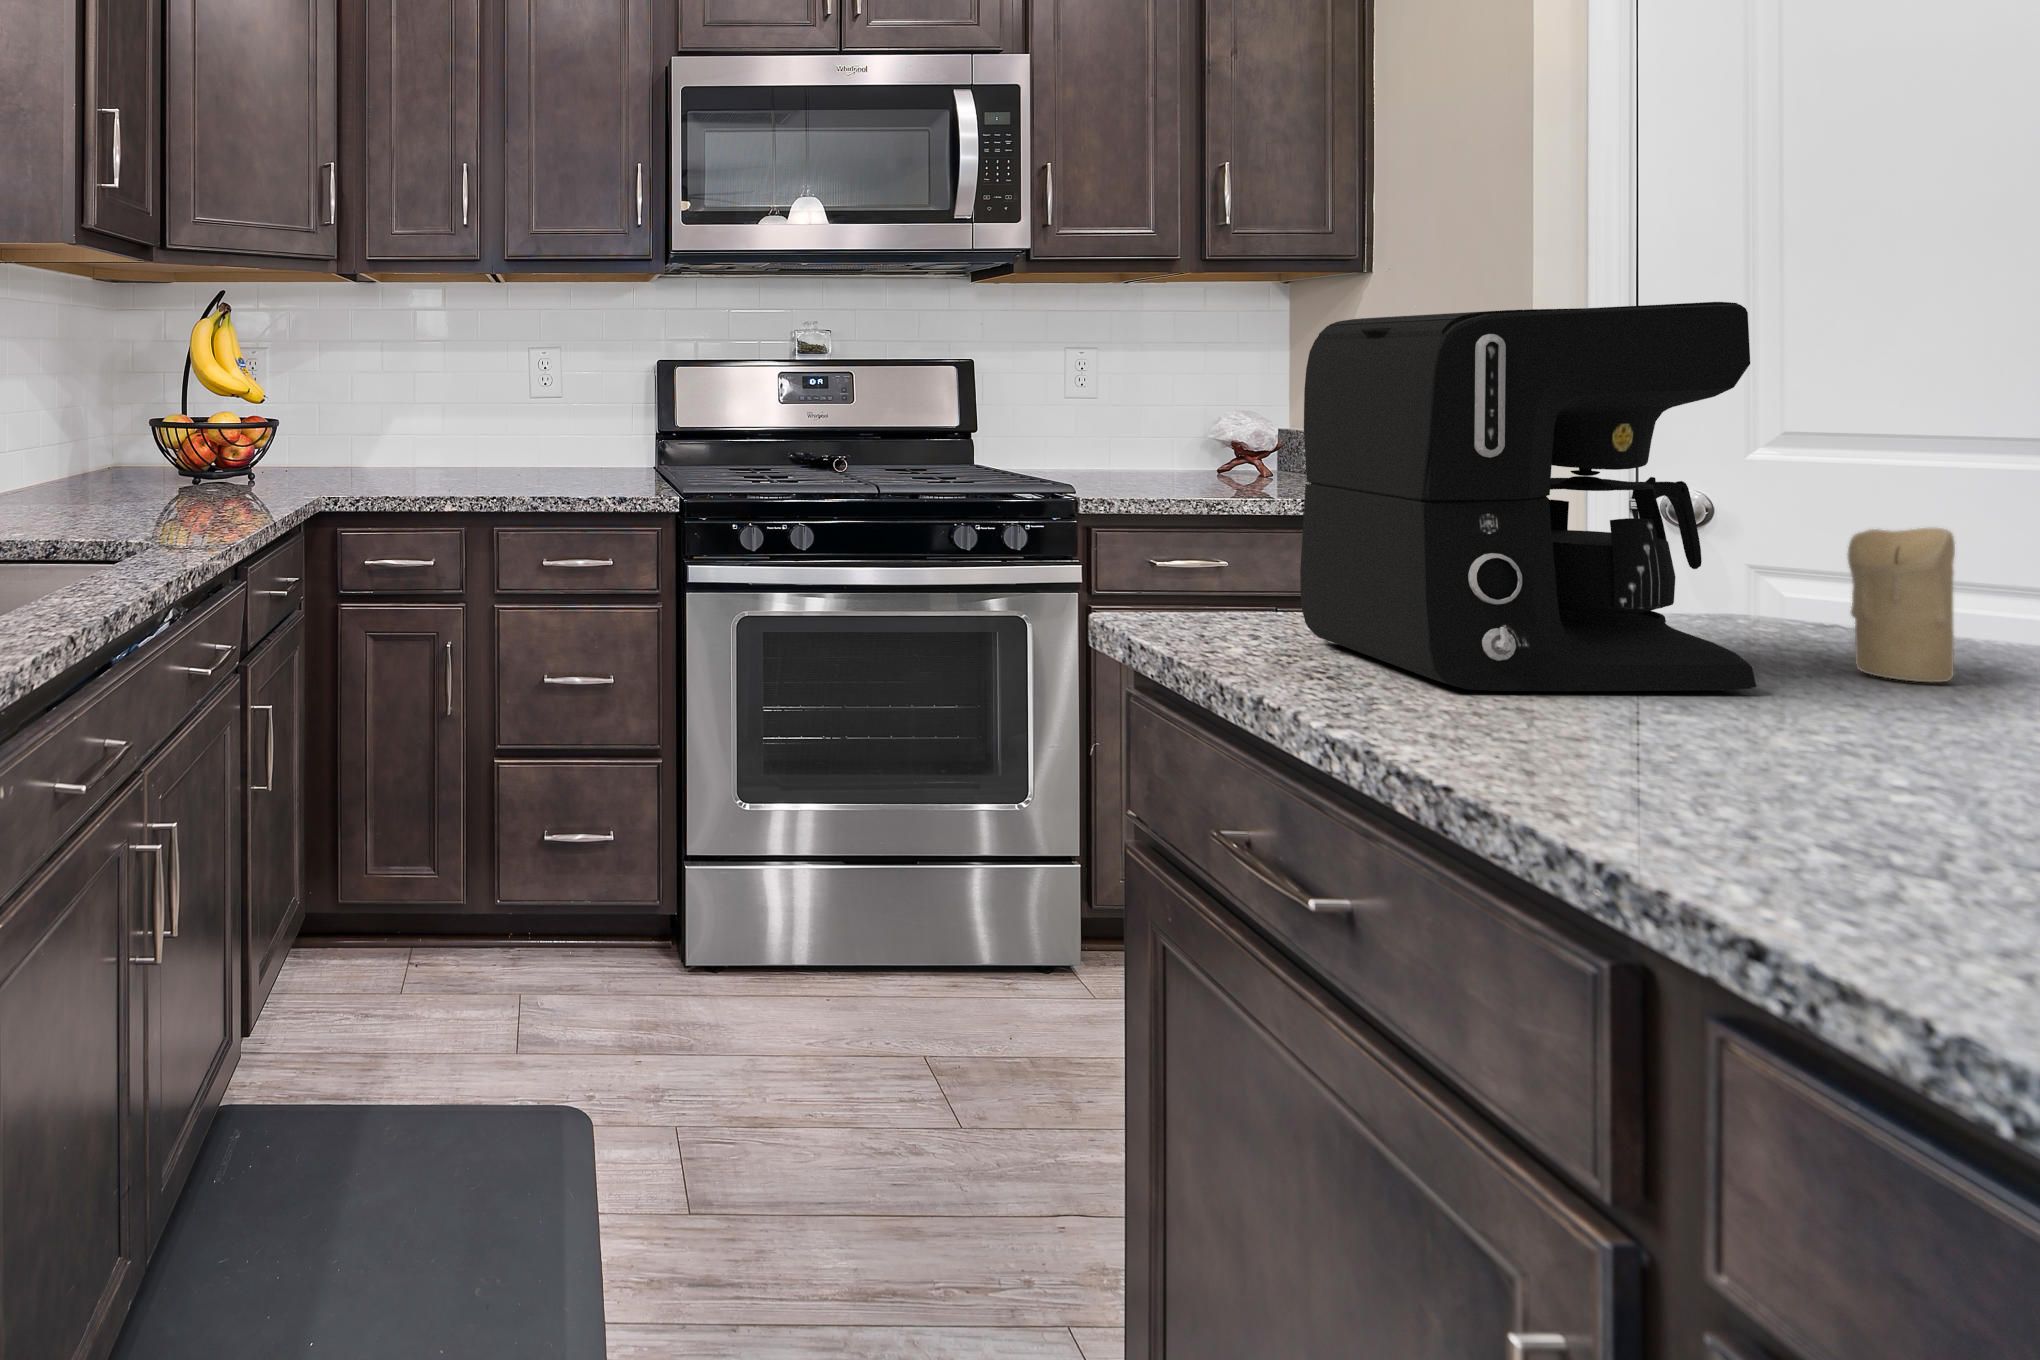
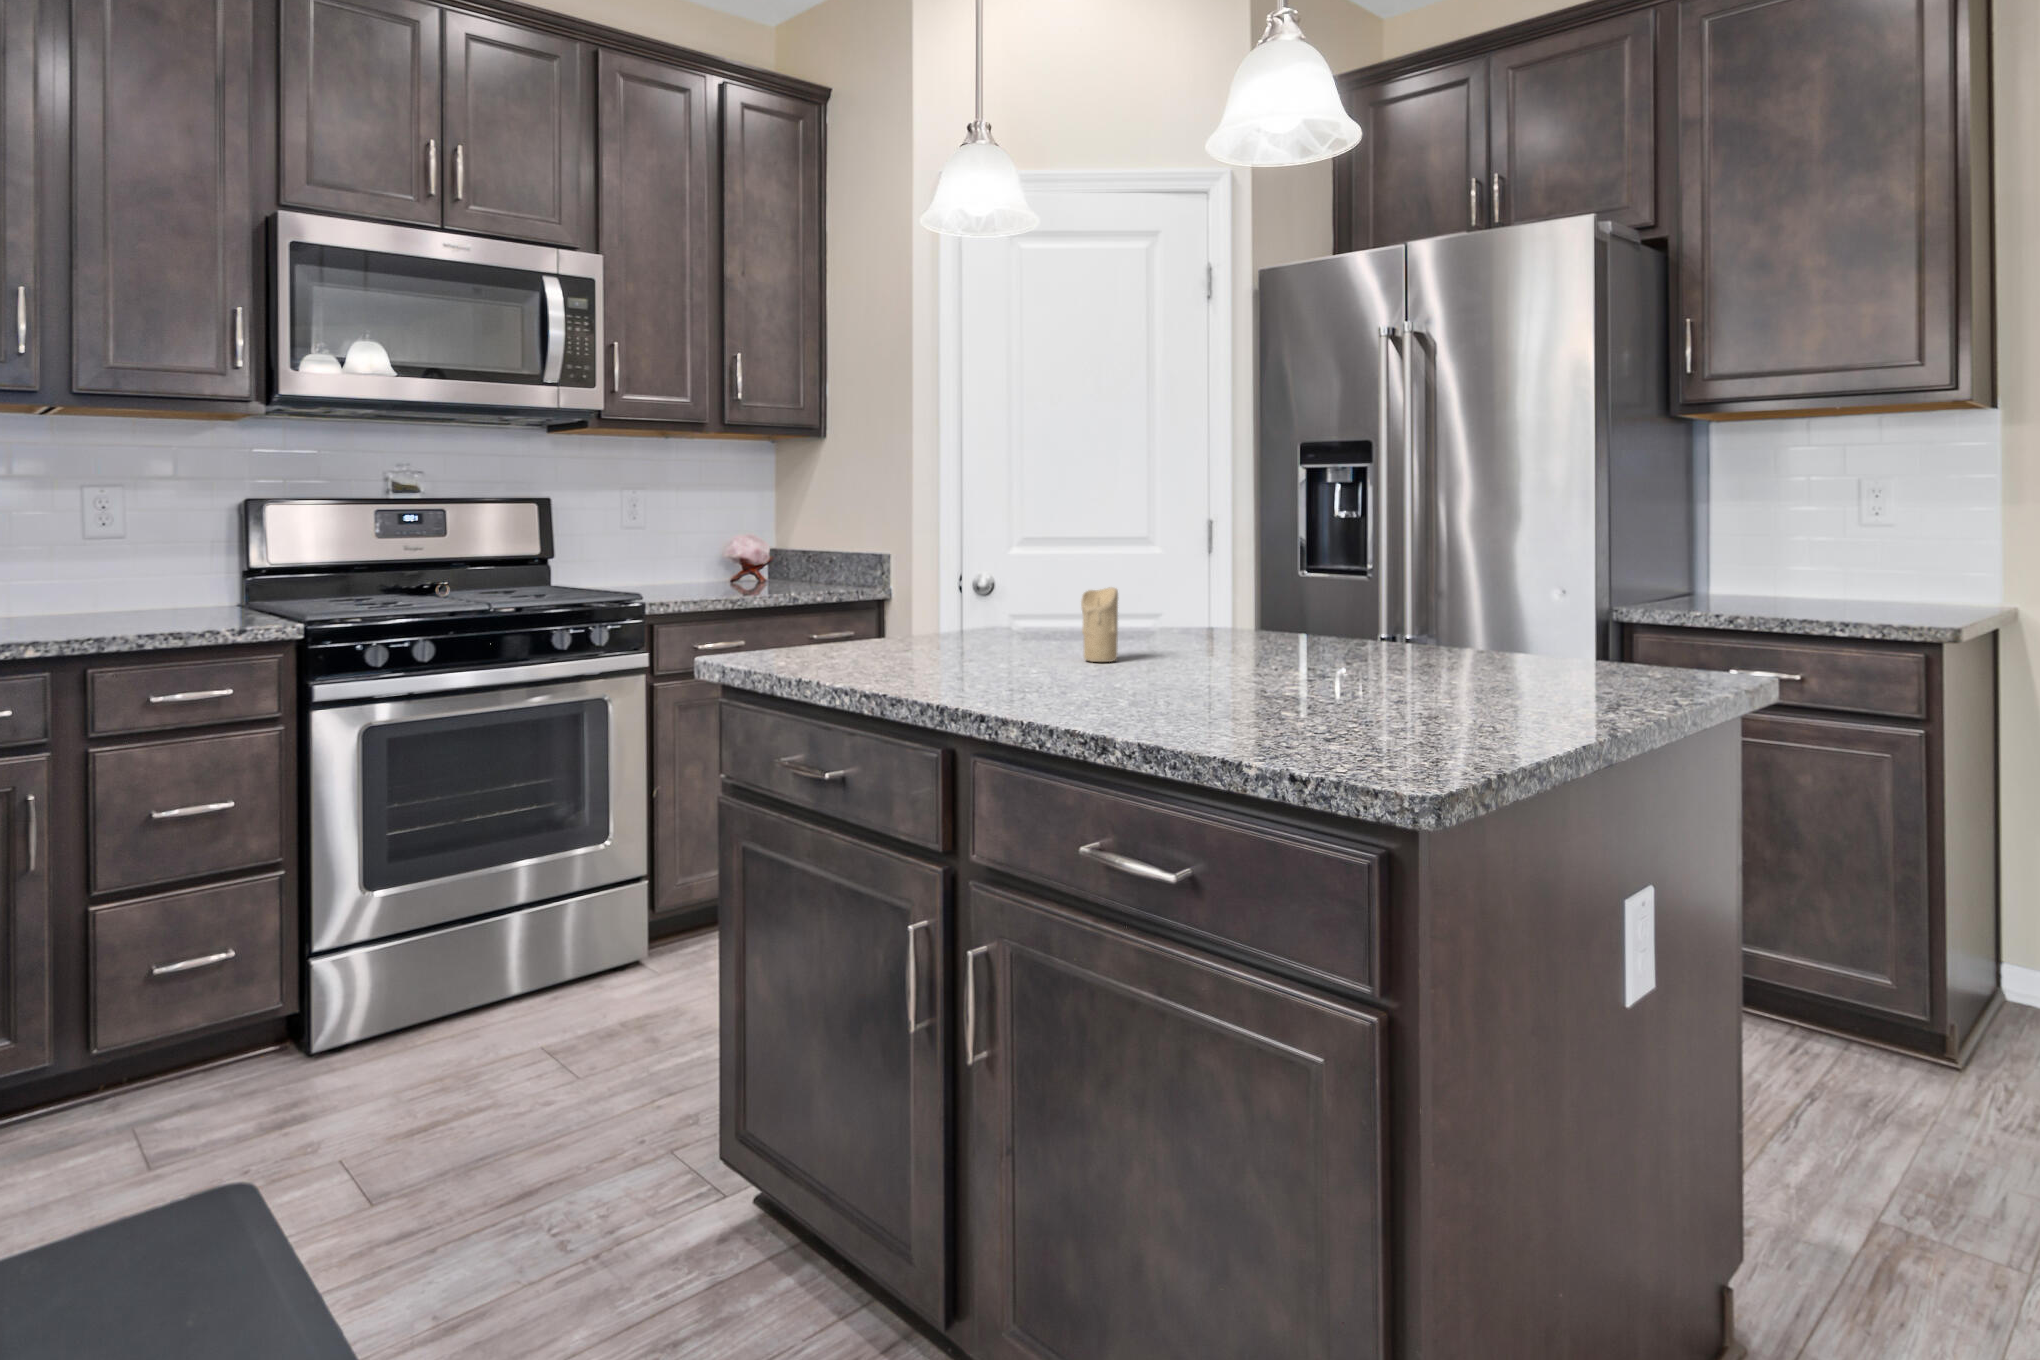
coffee maker: present [1300,302,1756,691] -> none [849,477,1052,688]

